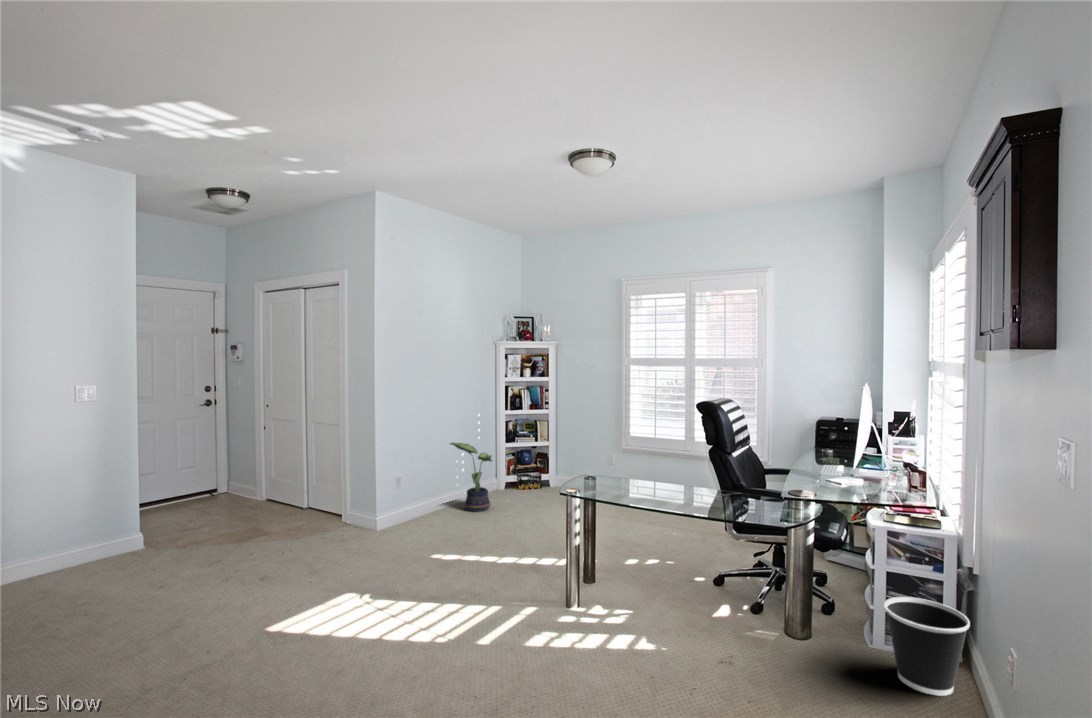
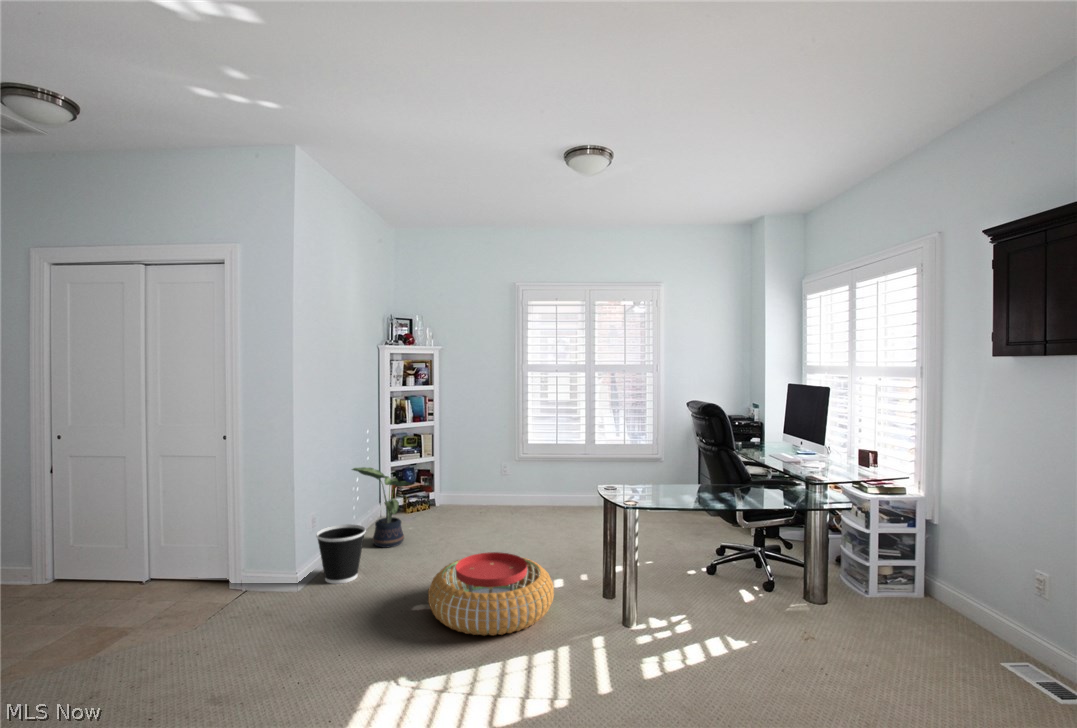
pouf: none [428,521,536,587] -> present [428,552,554,636]
wastebasket: present [884,597,970,696] -> present [316,524,366,584]

